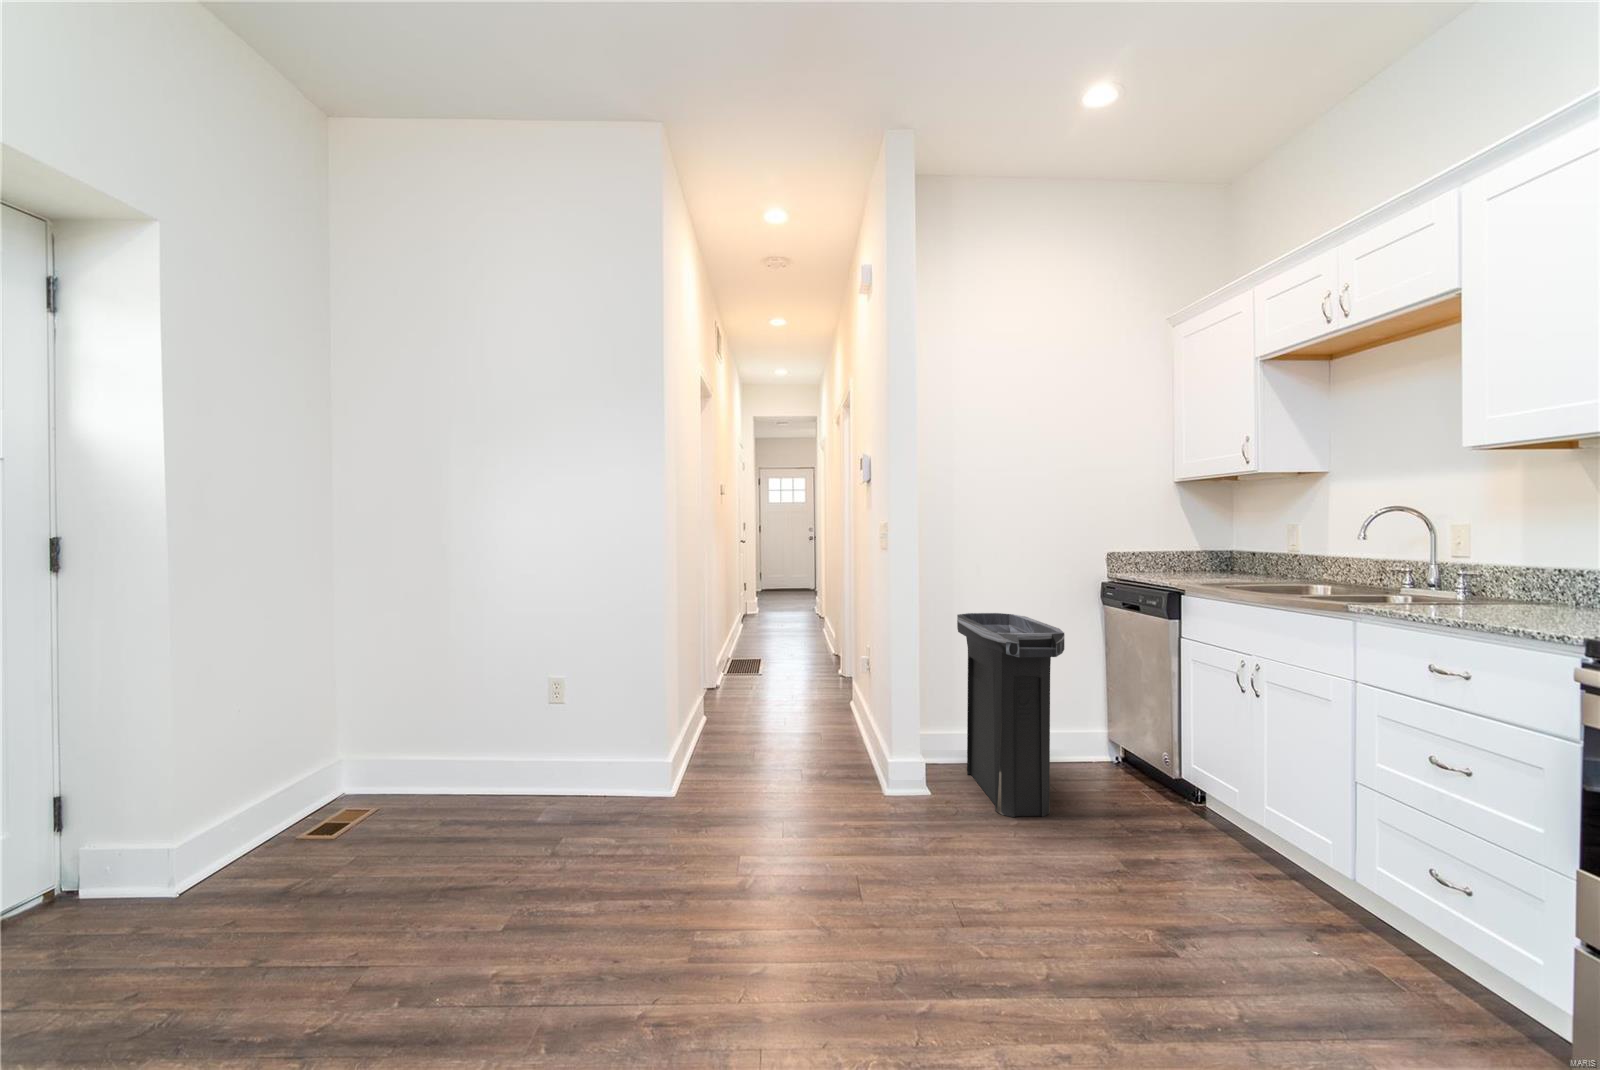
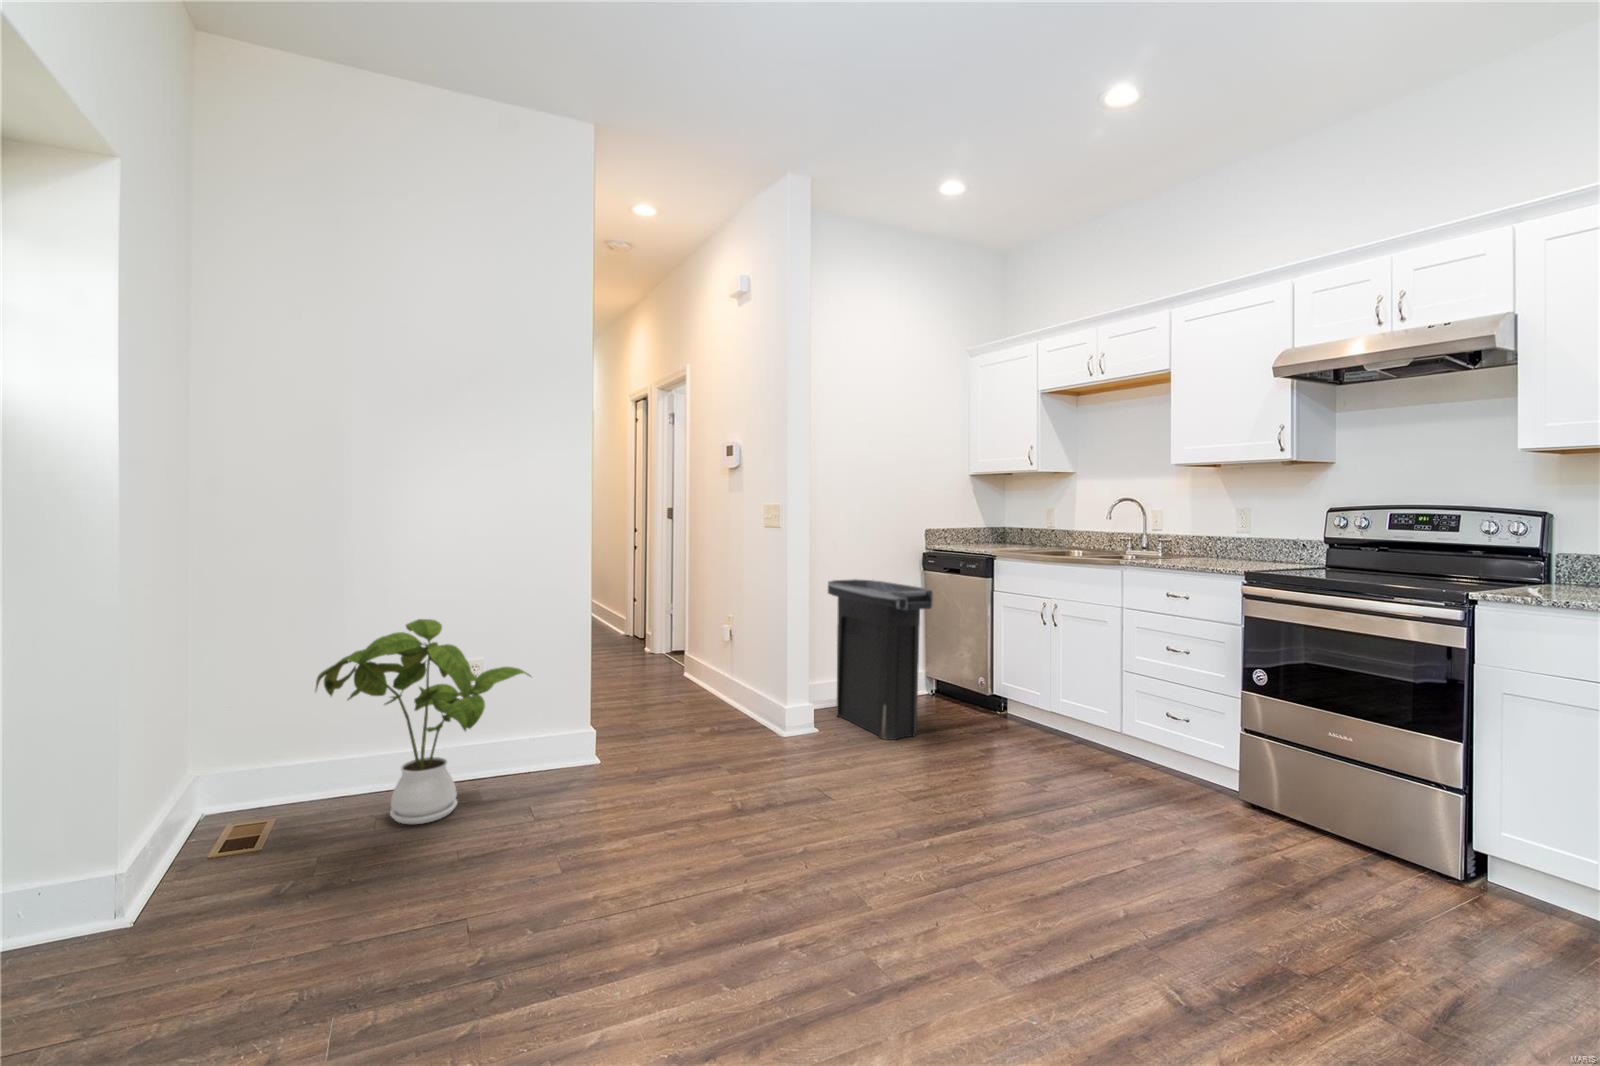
house plant: none [408,640,602,828] -> present [316,619,530,824]

